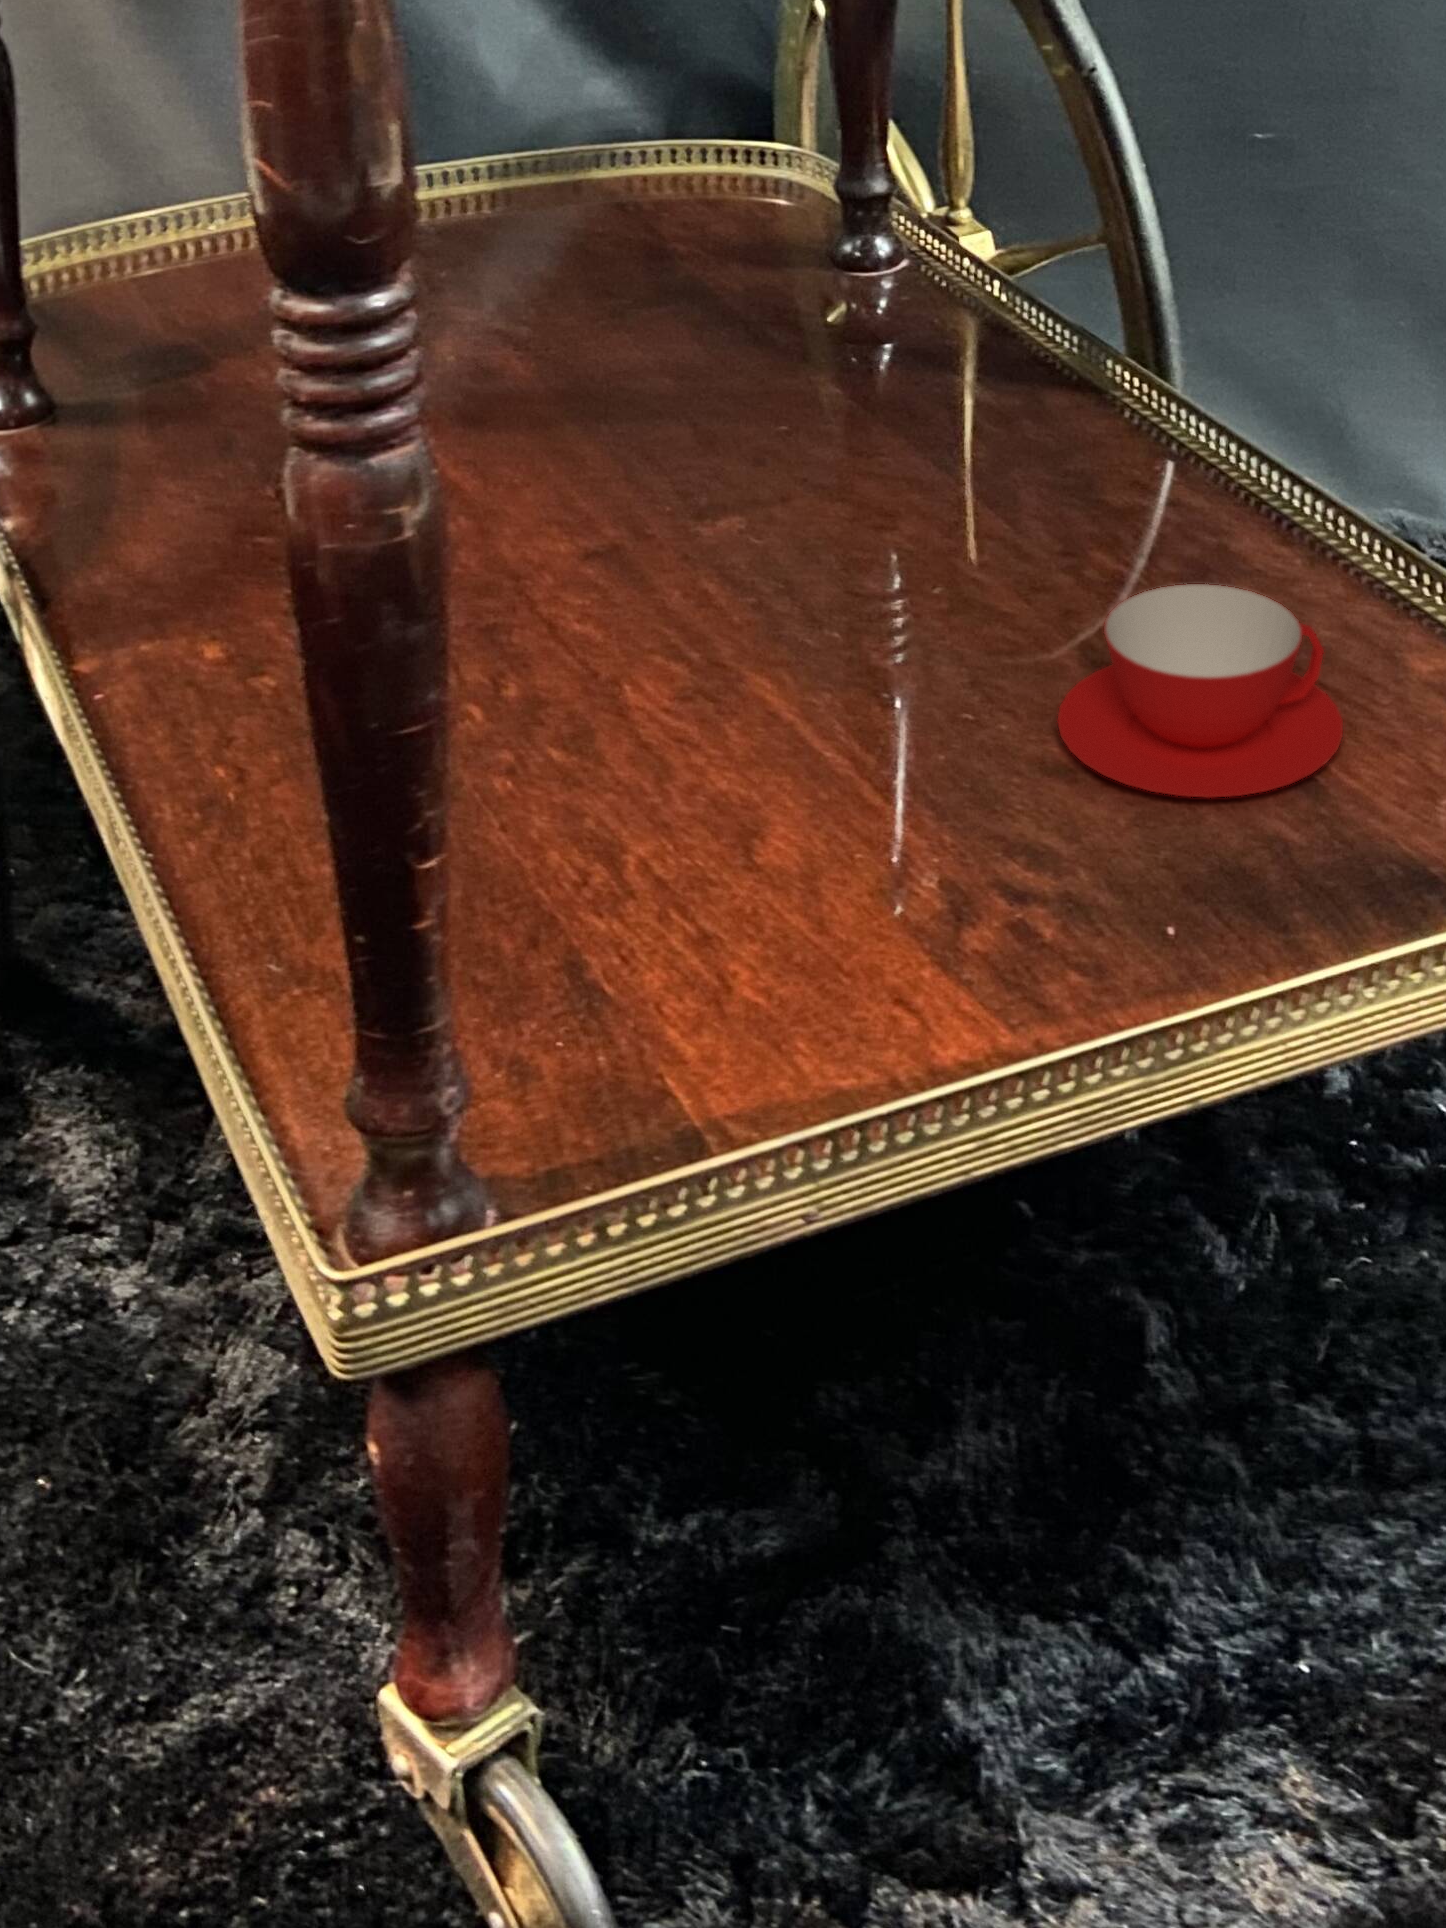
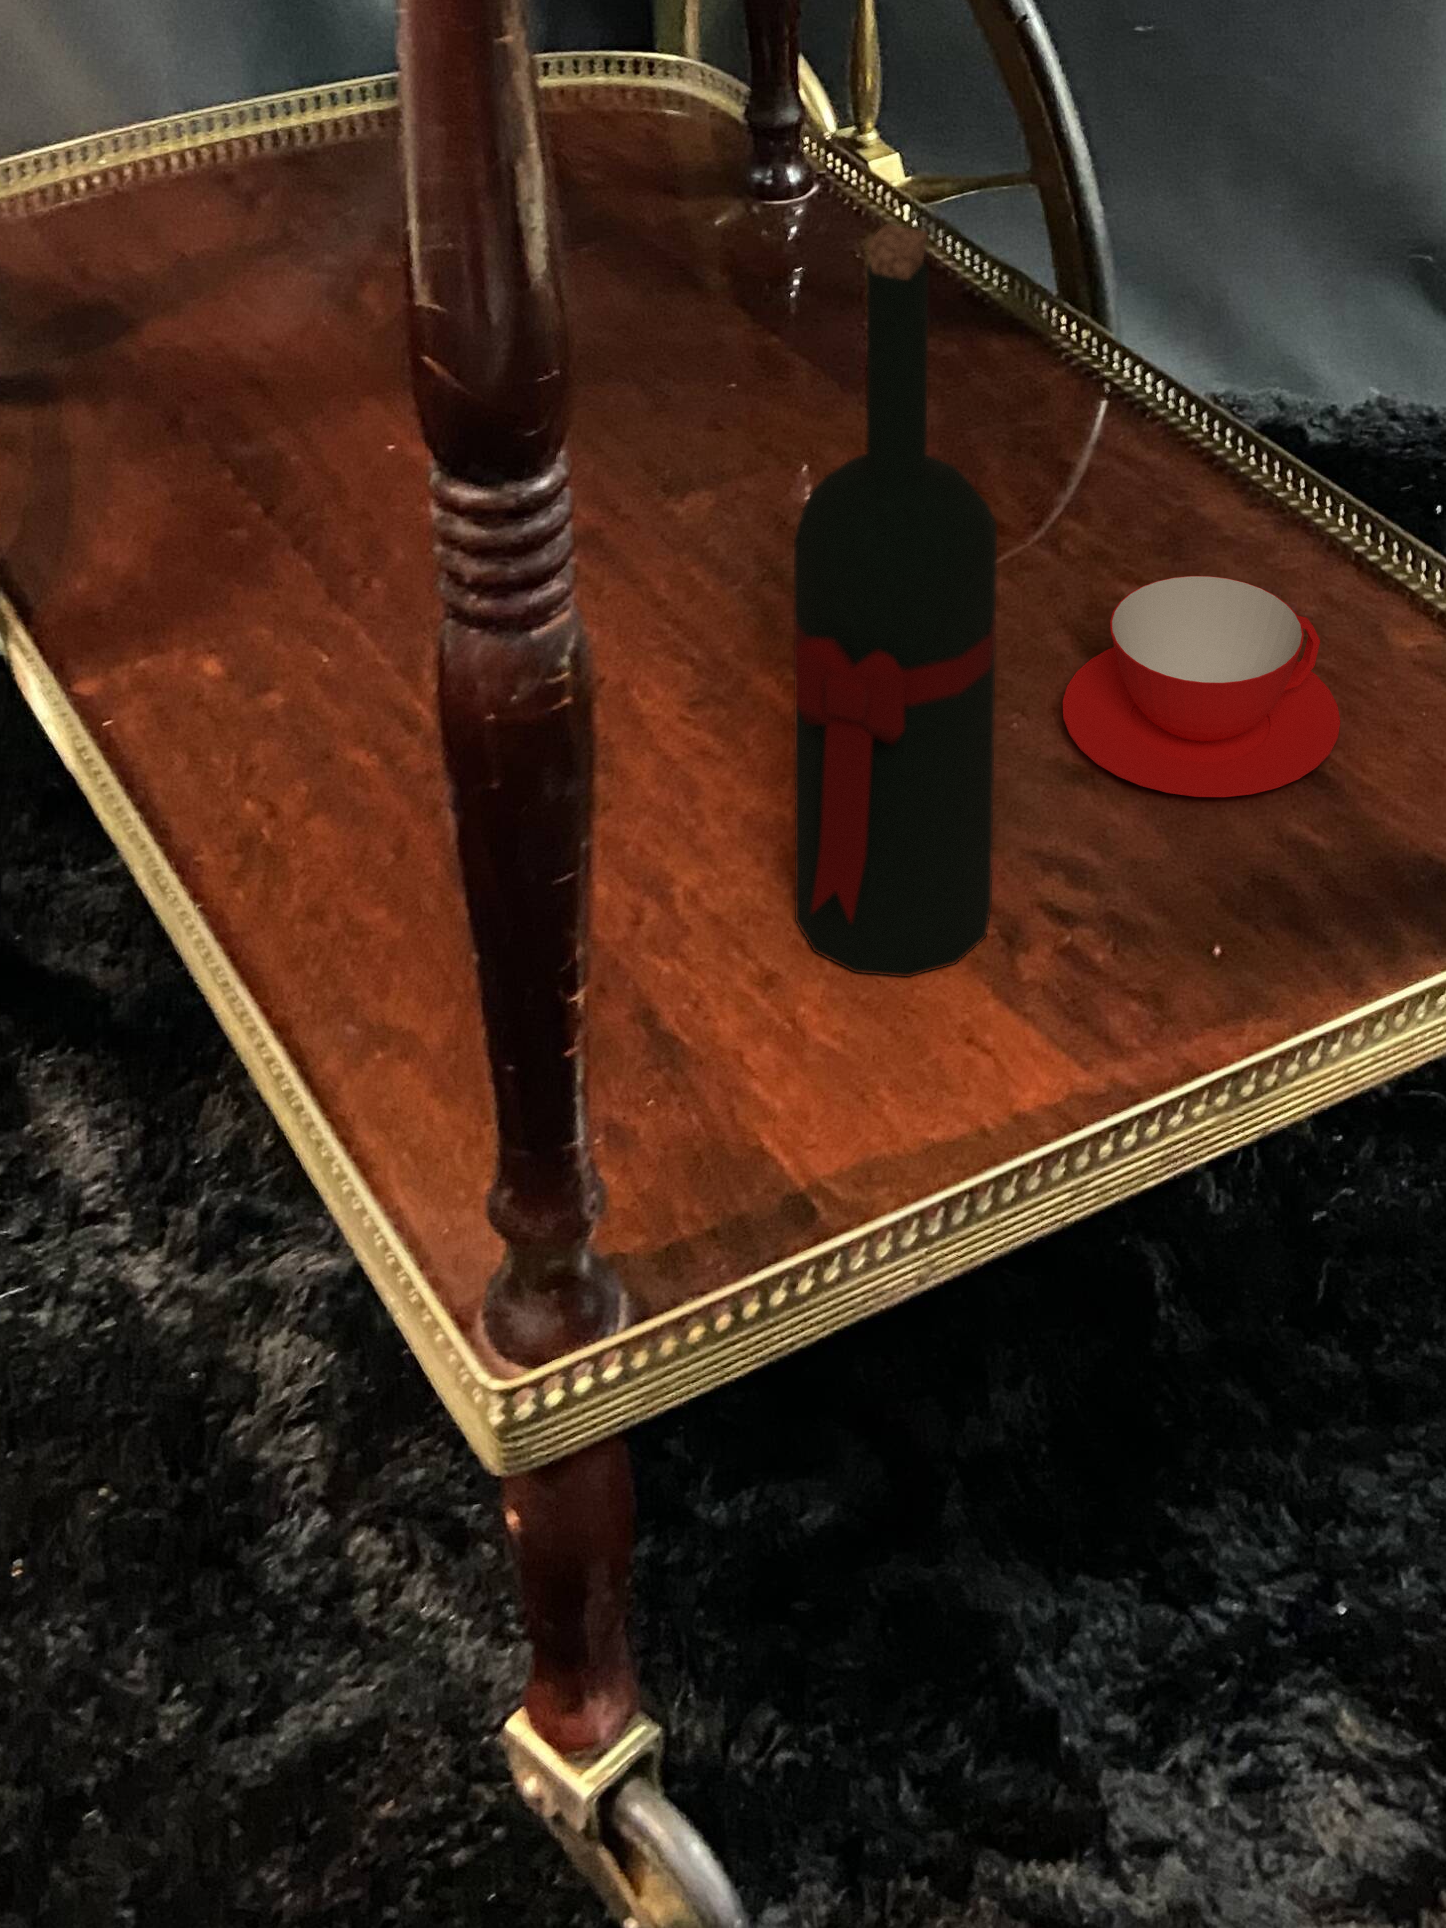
wine bottle: none [731,146,953,947] -> present [794,225,997,977]

